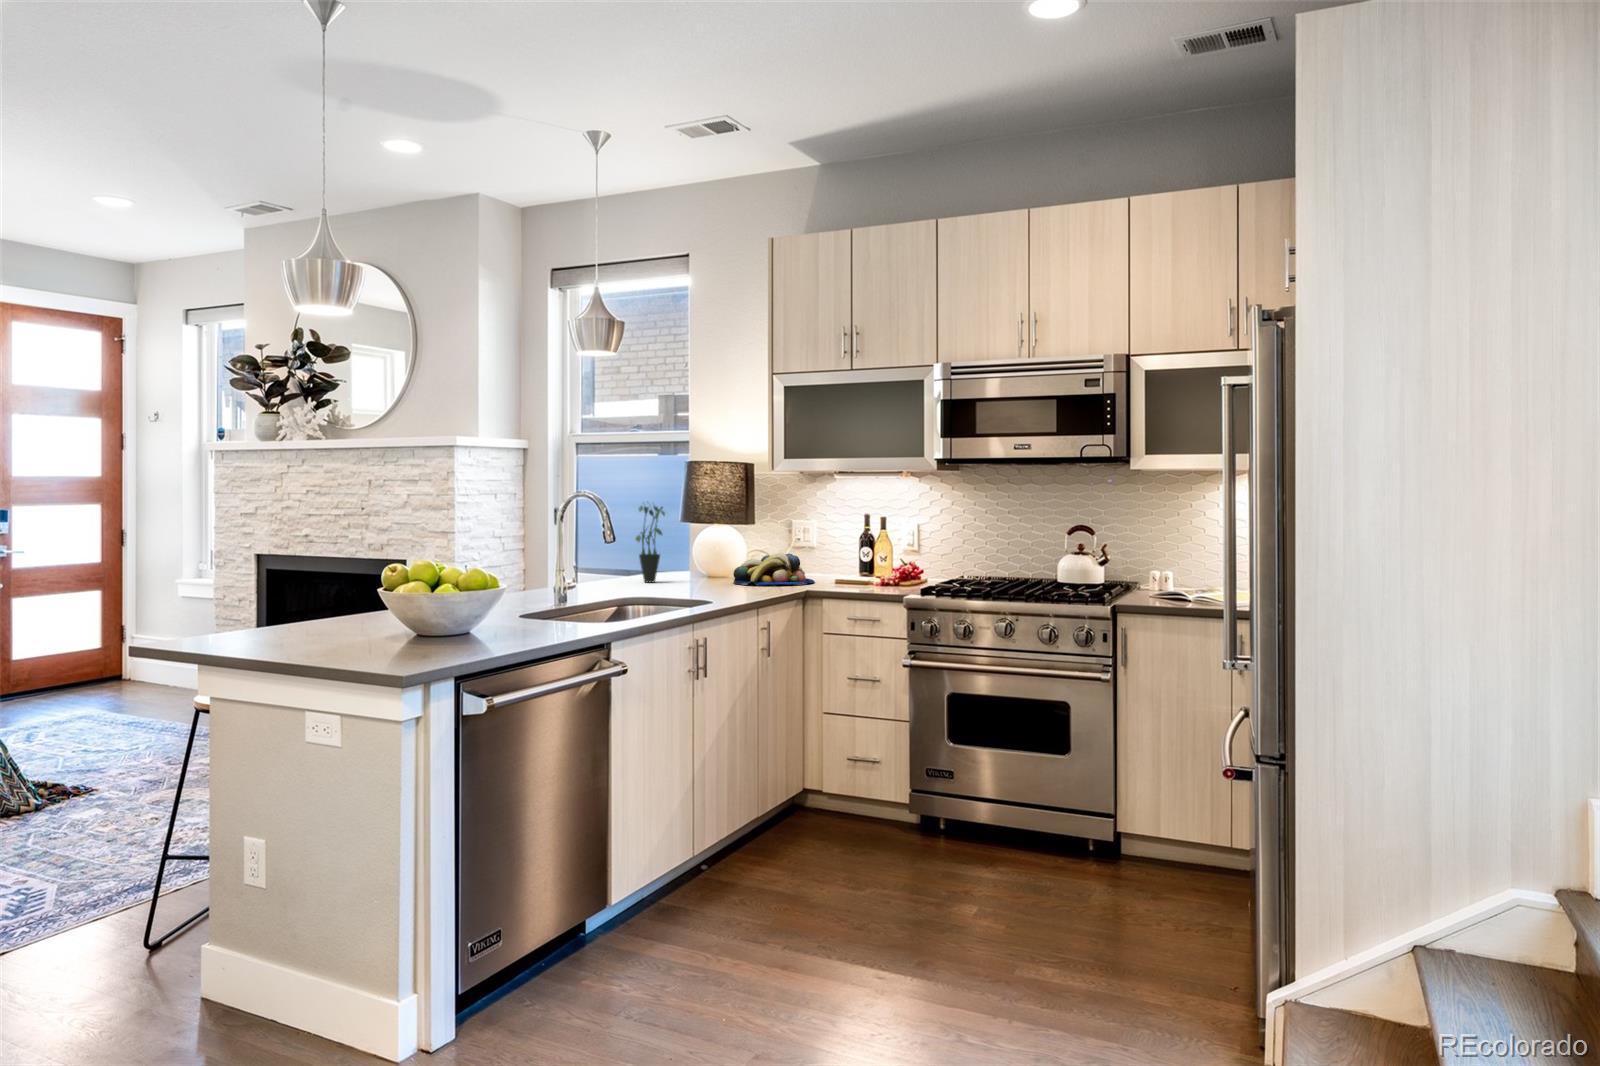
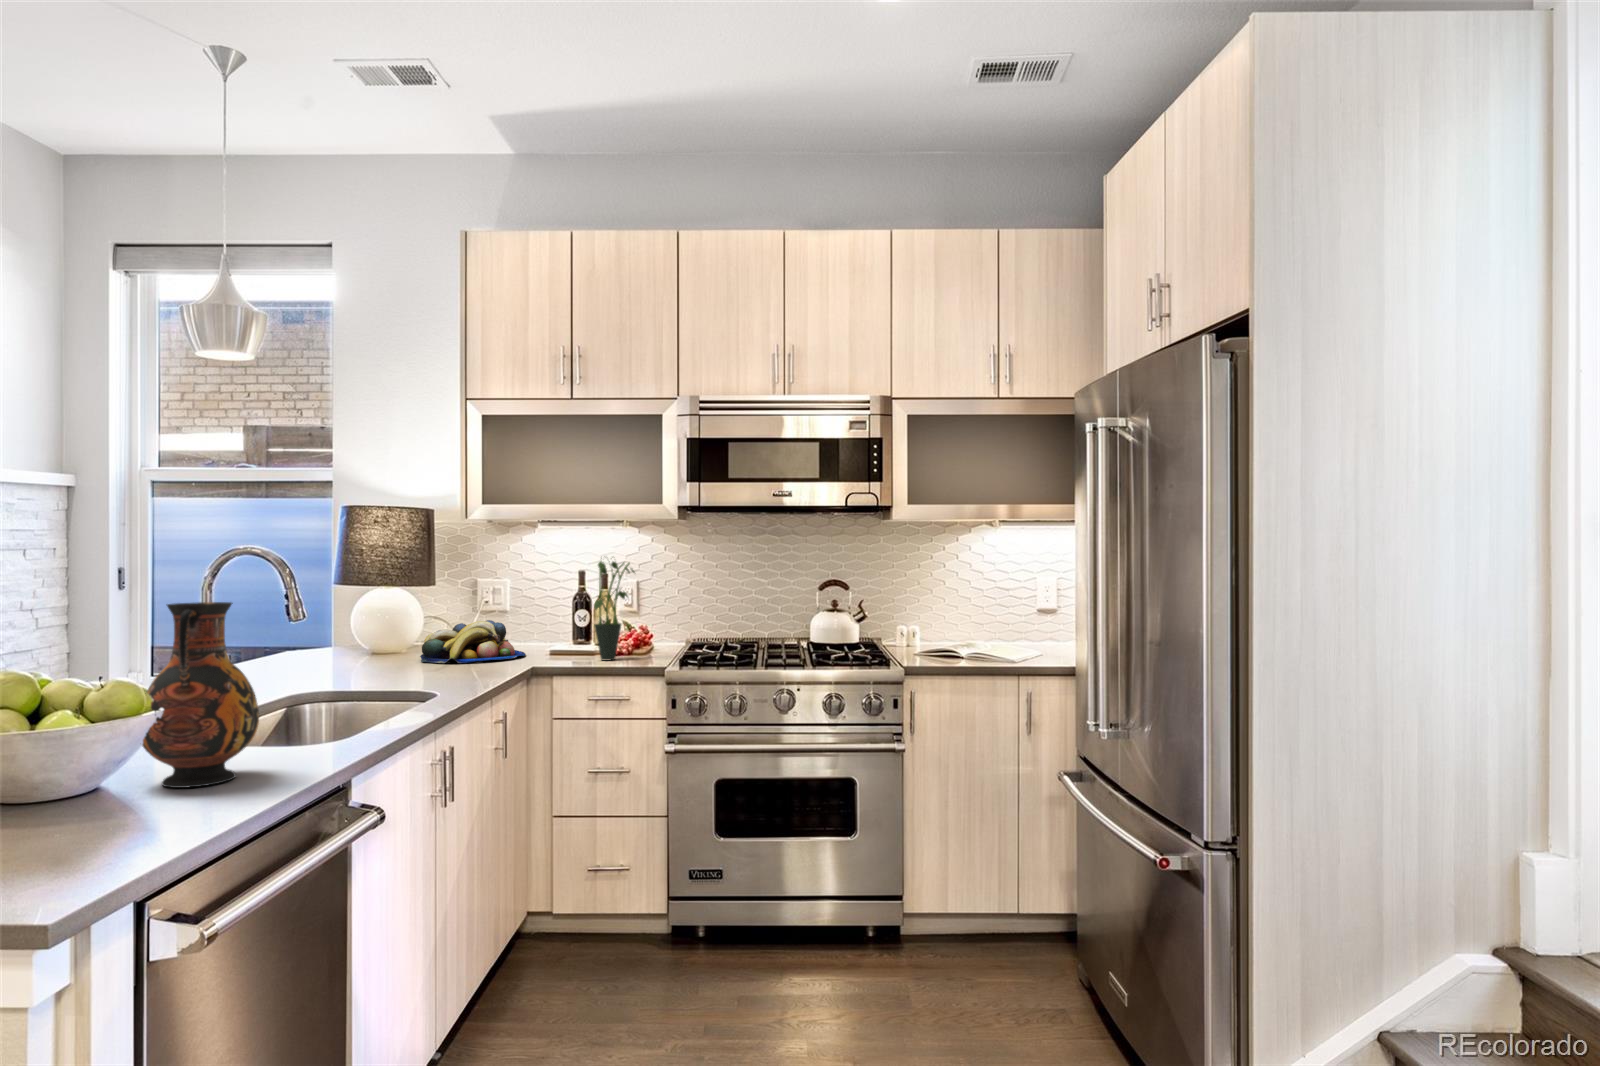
potted plant: present [636,506,665,582] -> present [594,561,635,661]
vase: none [493,525,558,635] -> present [142,602,259,788]

